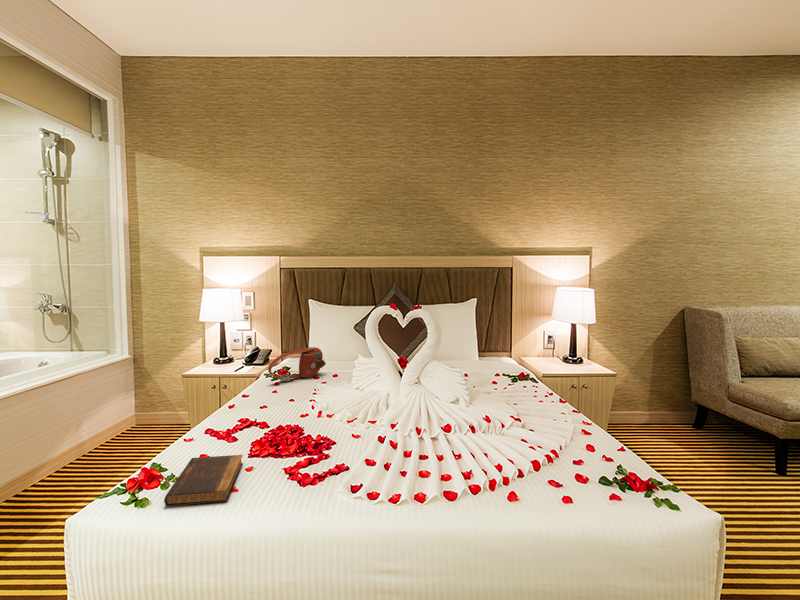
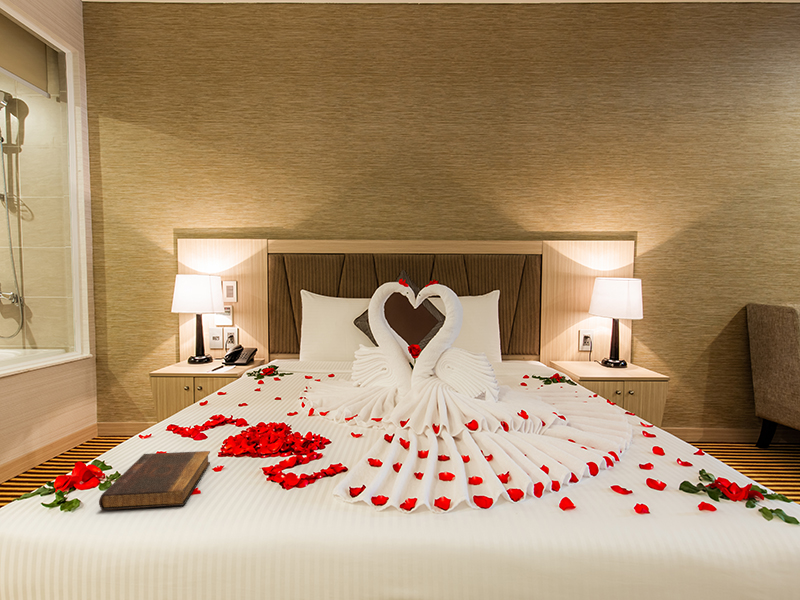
handbag: present [268,347,326,381] -> none [251,339,321,379]

